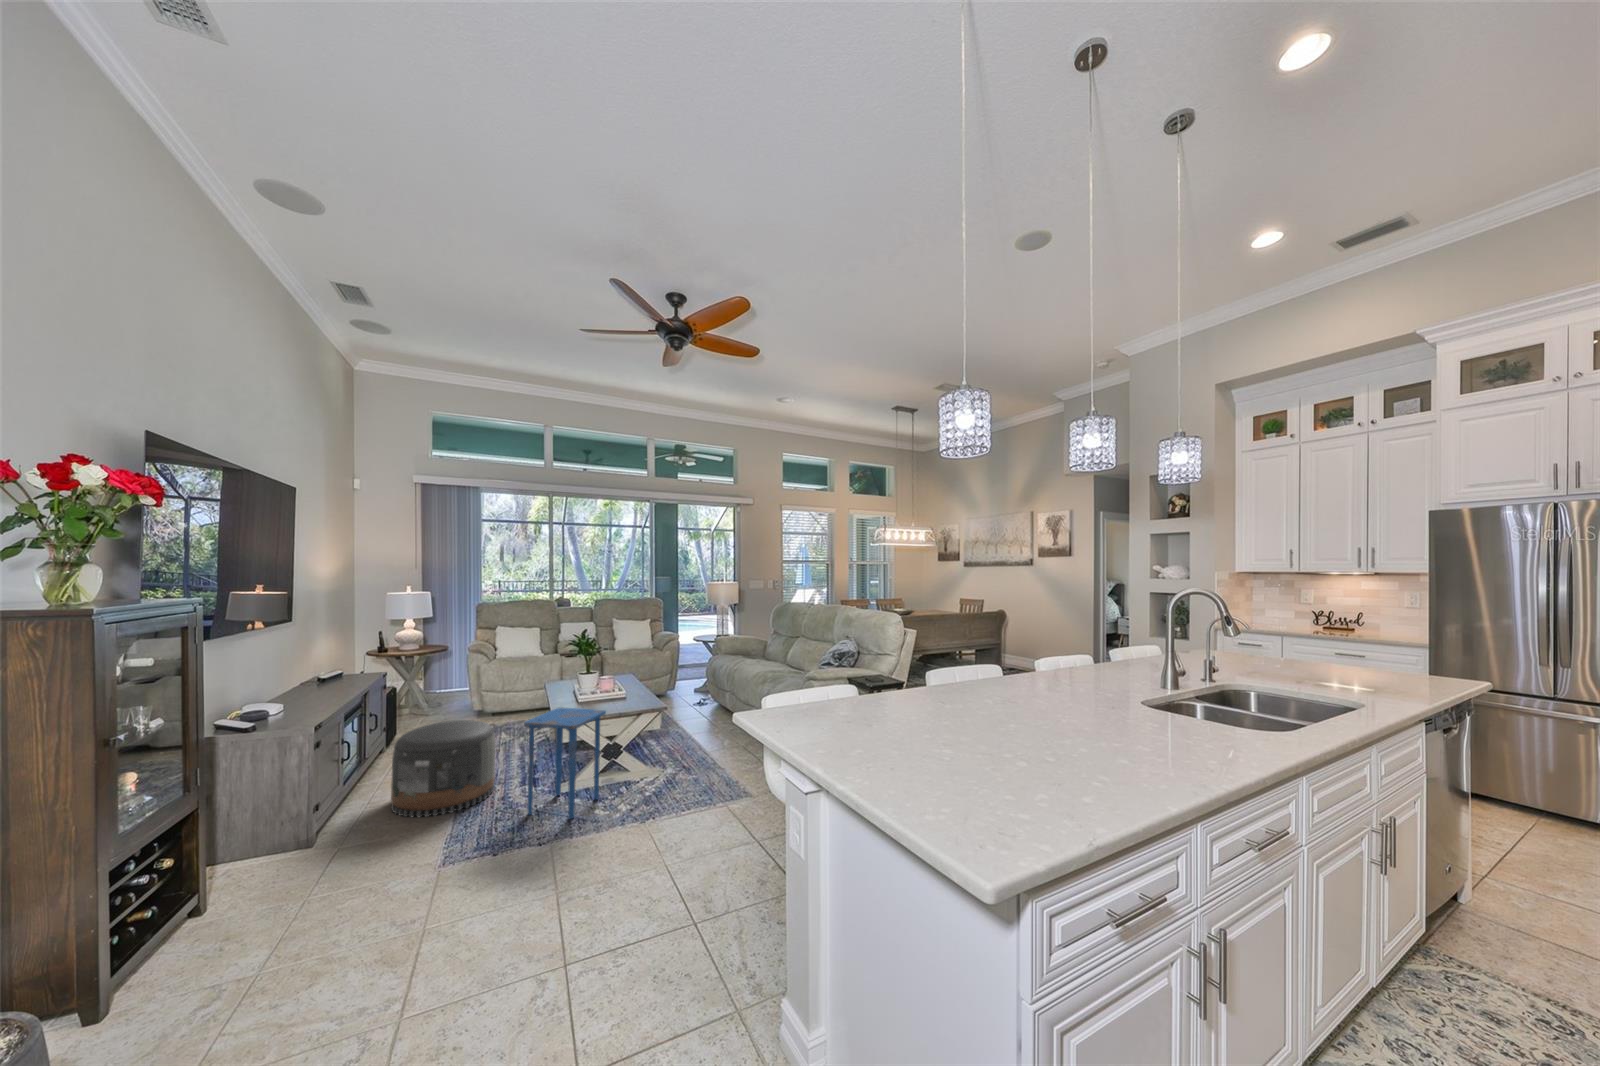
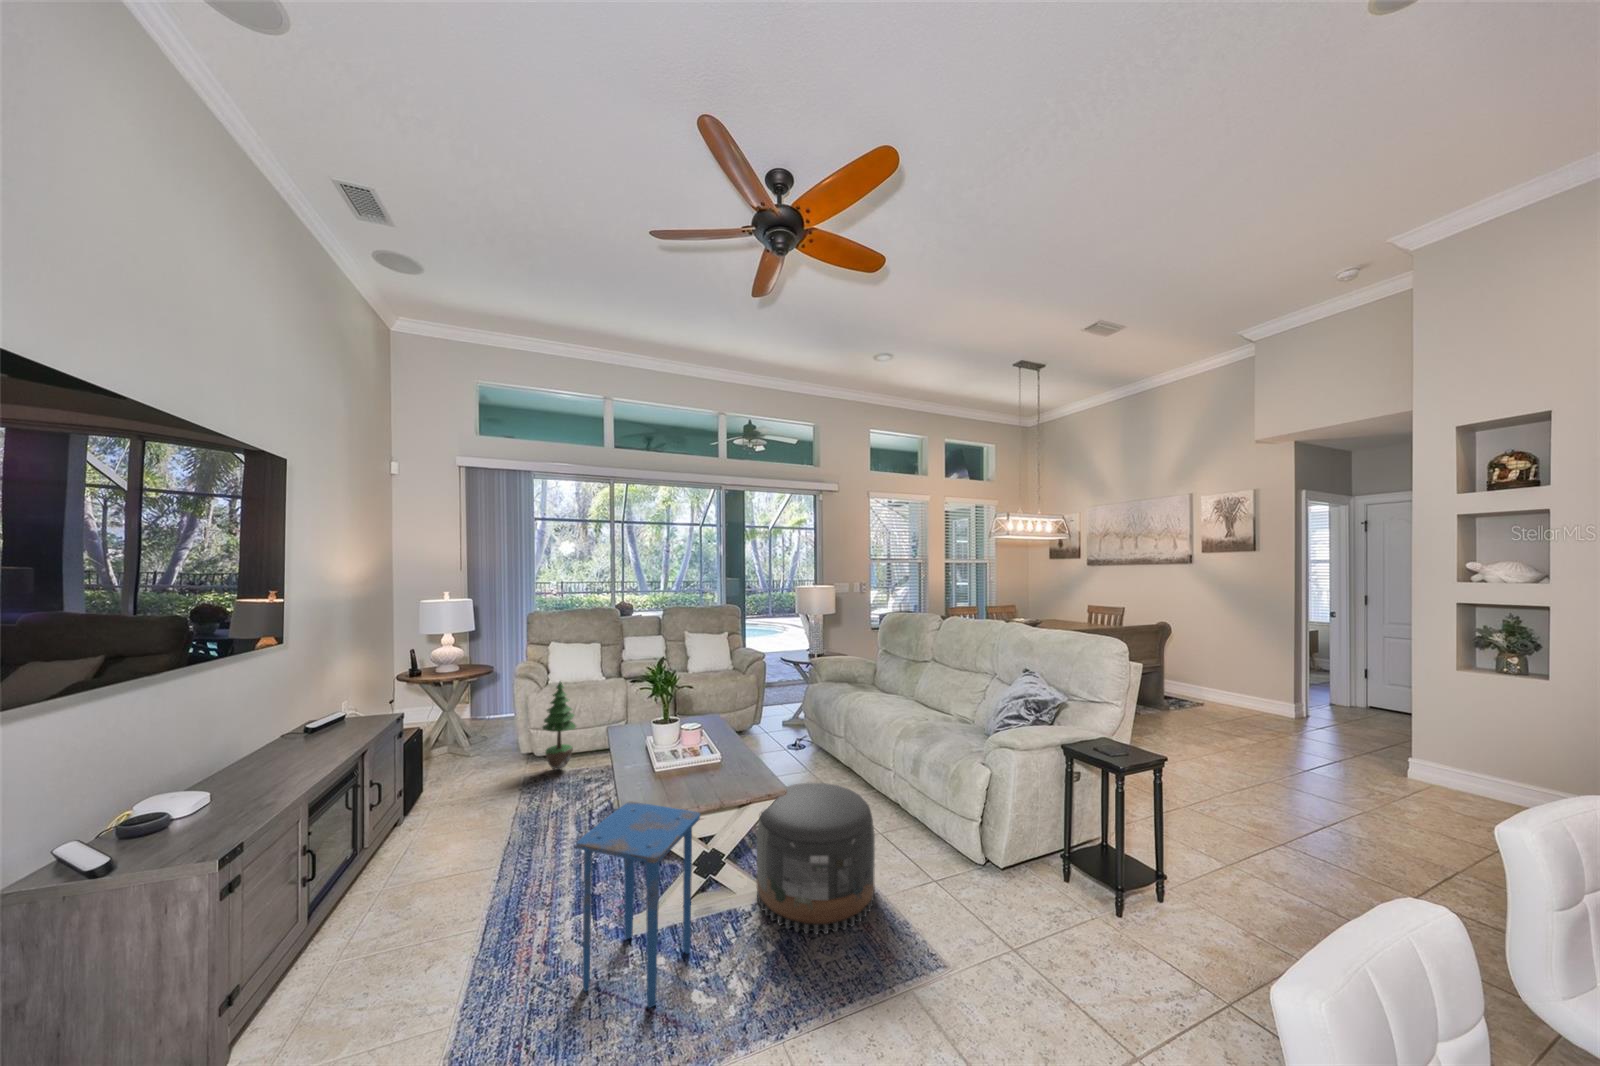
potted tree: none [491,651,520,722] -> present [543,682,576,770]
pouf: present [391,720,495,818] -> present [757,783,875,934]

